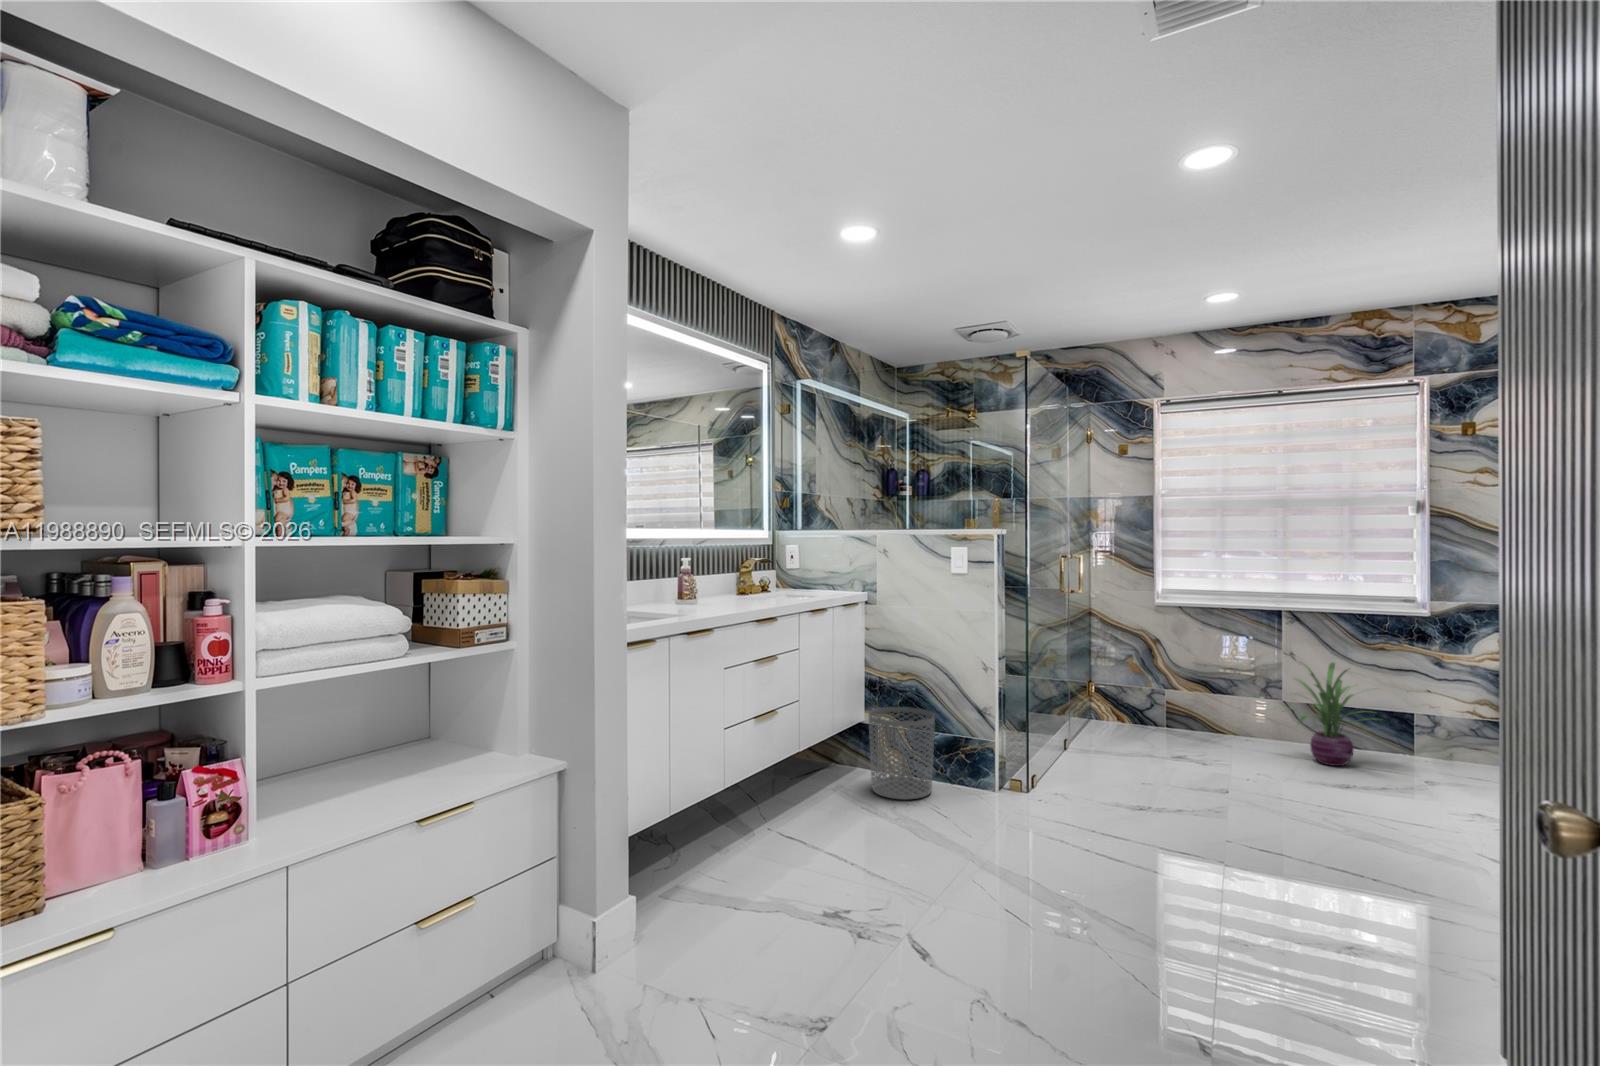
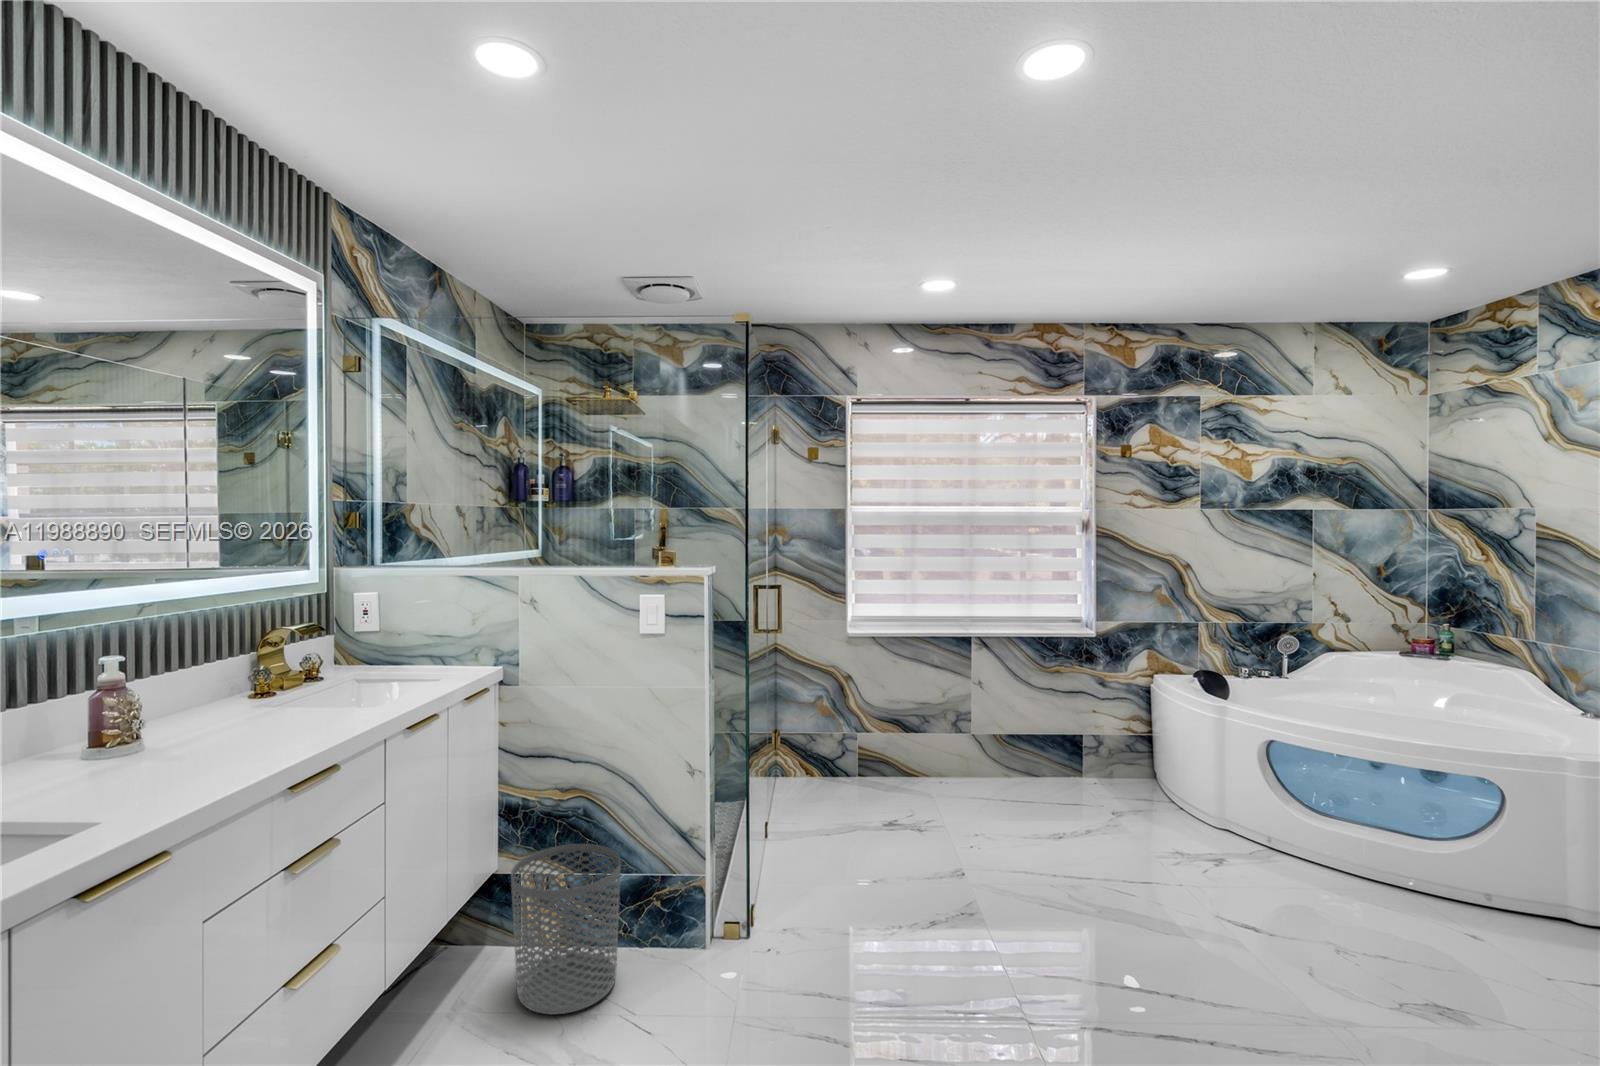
decorative plant: present [1295,662,1385,766] -> none [967,691,1079,806]

